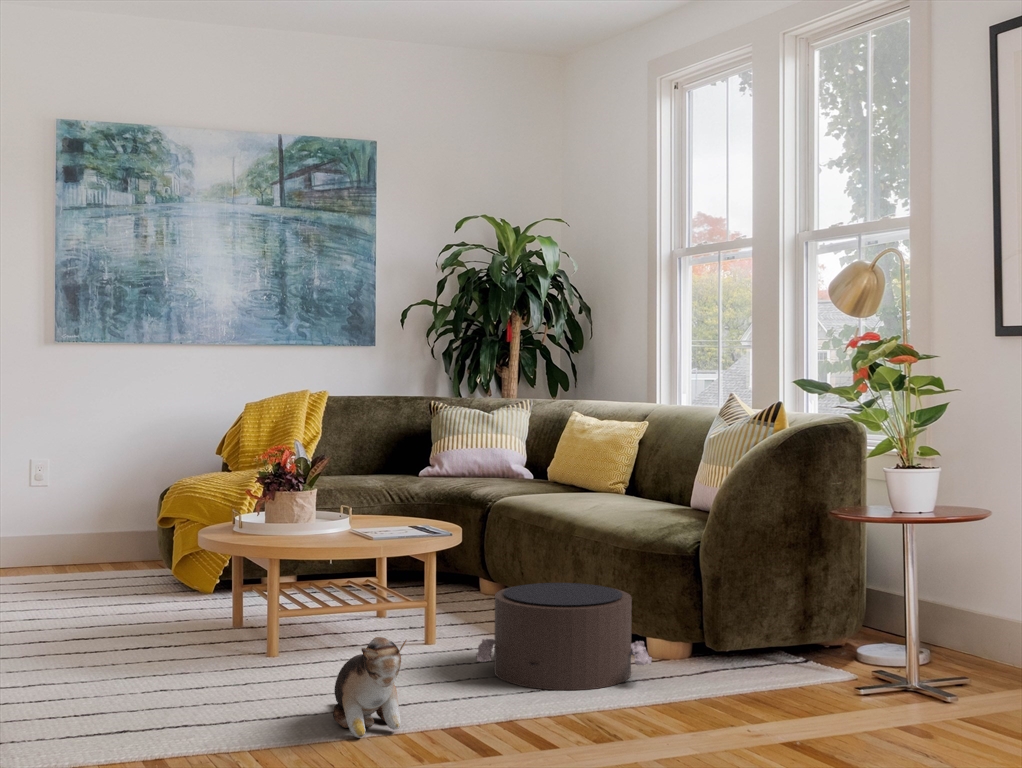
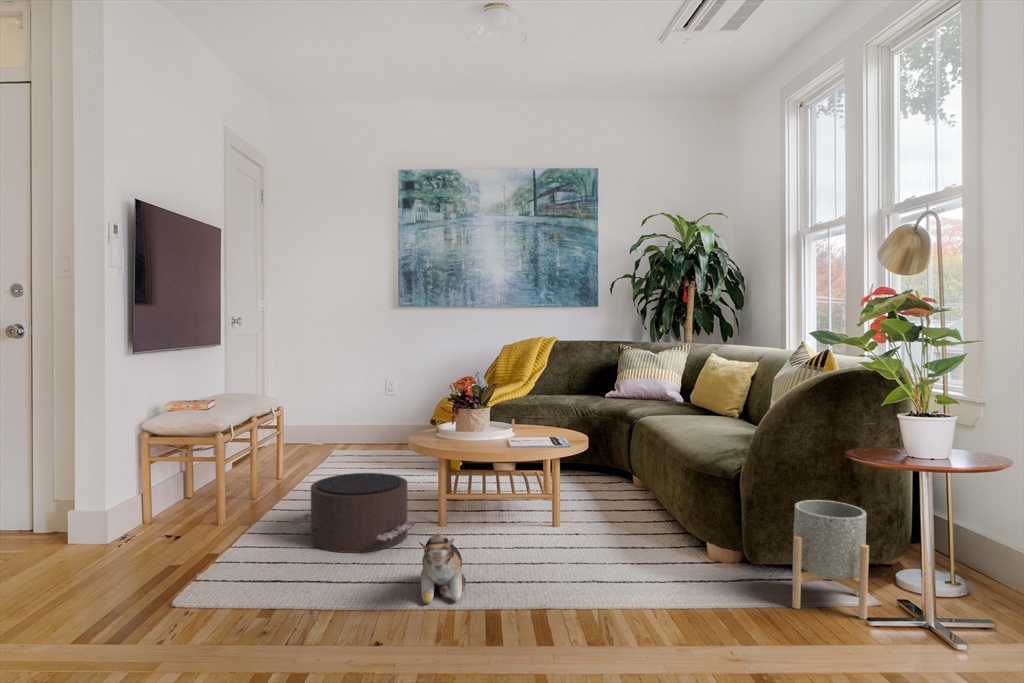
planter: none [761,566,856,691] -> present [792,500,869,619]
pouf: present [476,583,652,690] -> present [290,473,415,553]

